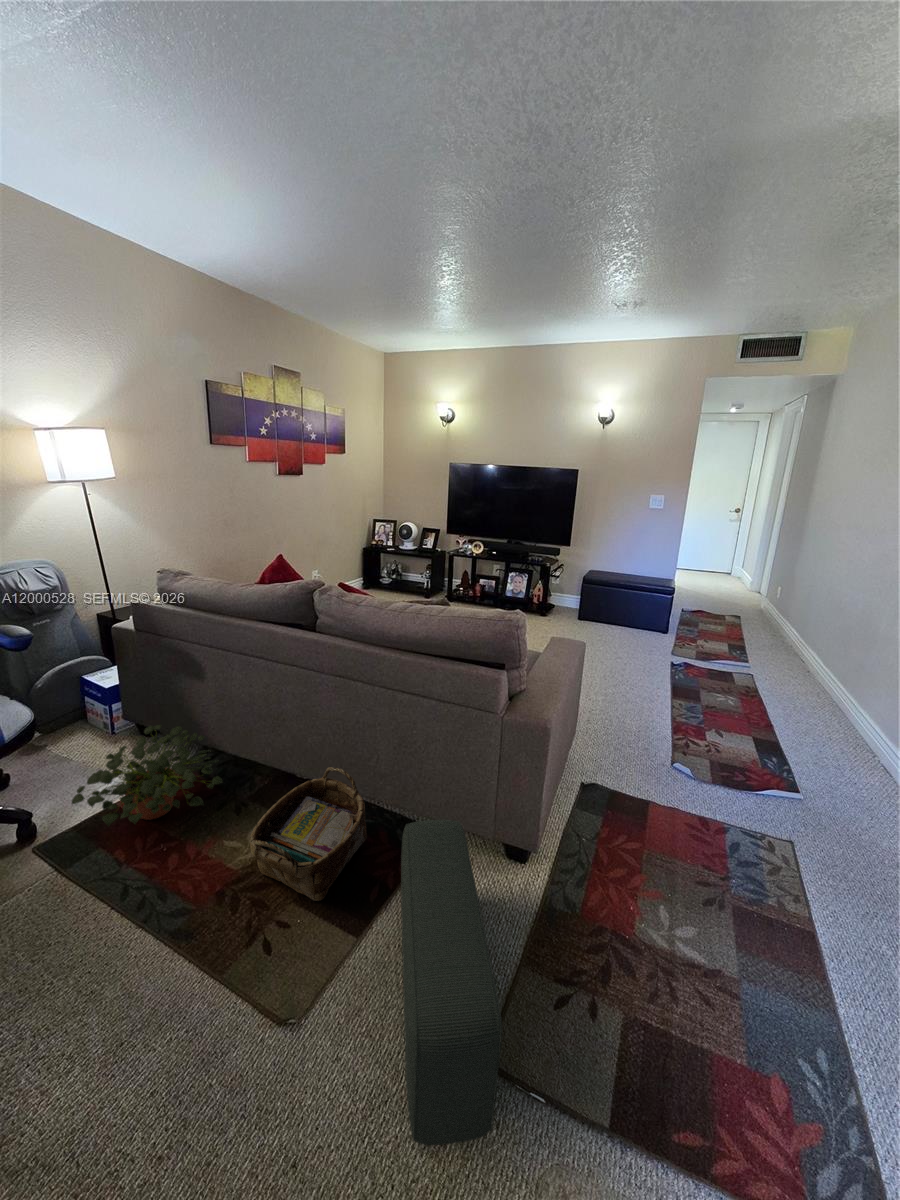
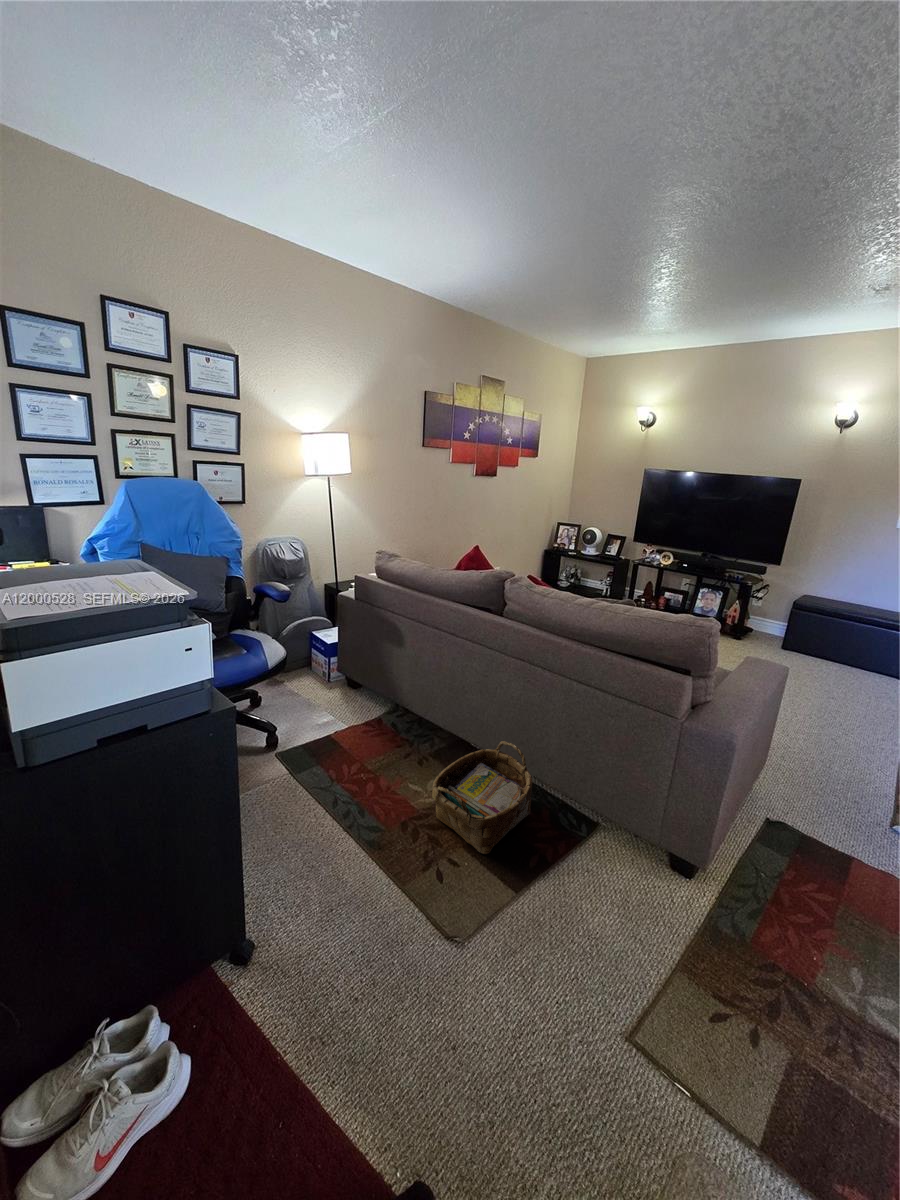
potted plant: present [72,725,223,826] -> none [303,679,413,755]
pouf: present [401,820,502,1145] -> none [554,803,655,1097]

